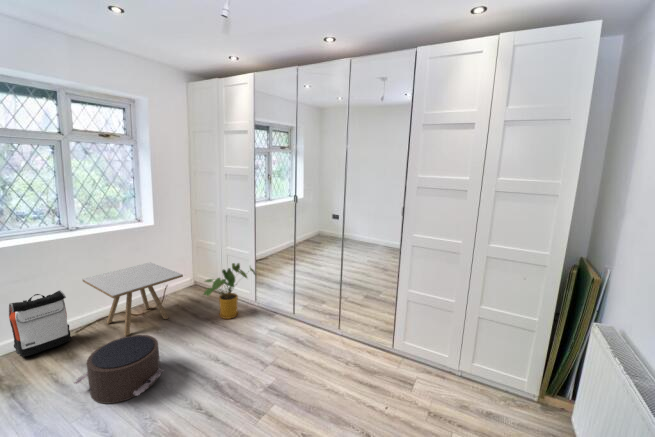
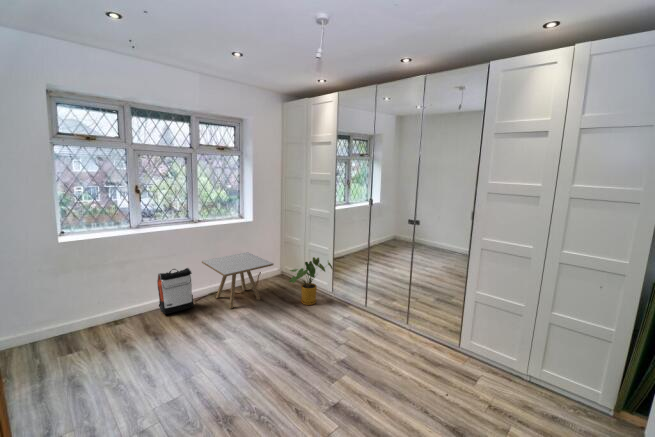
pouf: present [74,335,164,403] -> none [200,307,262,354]

